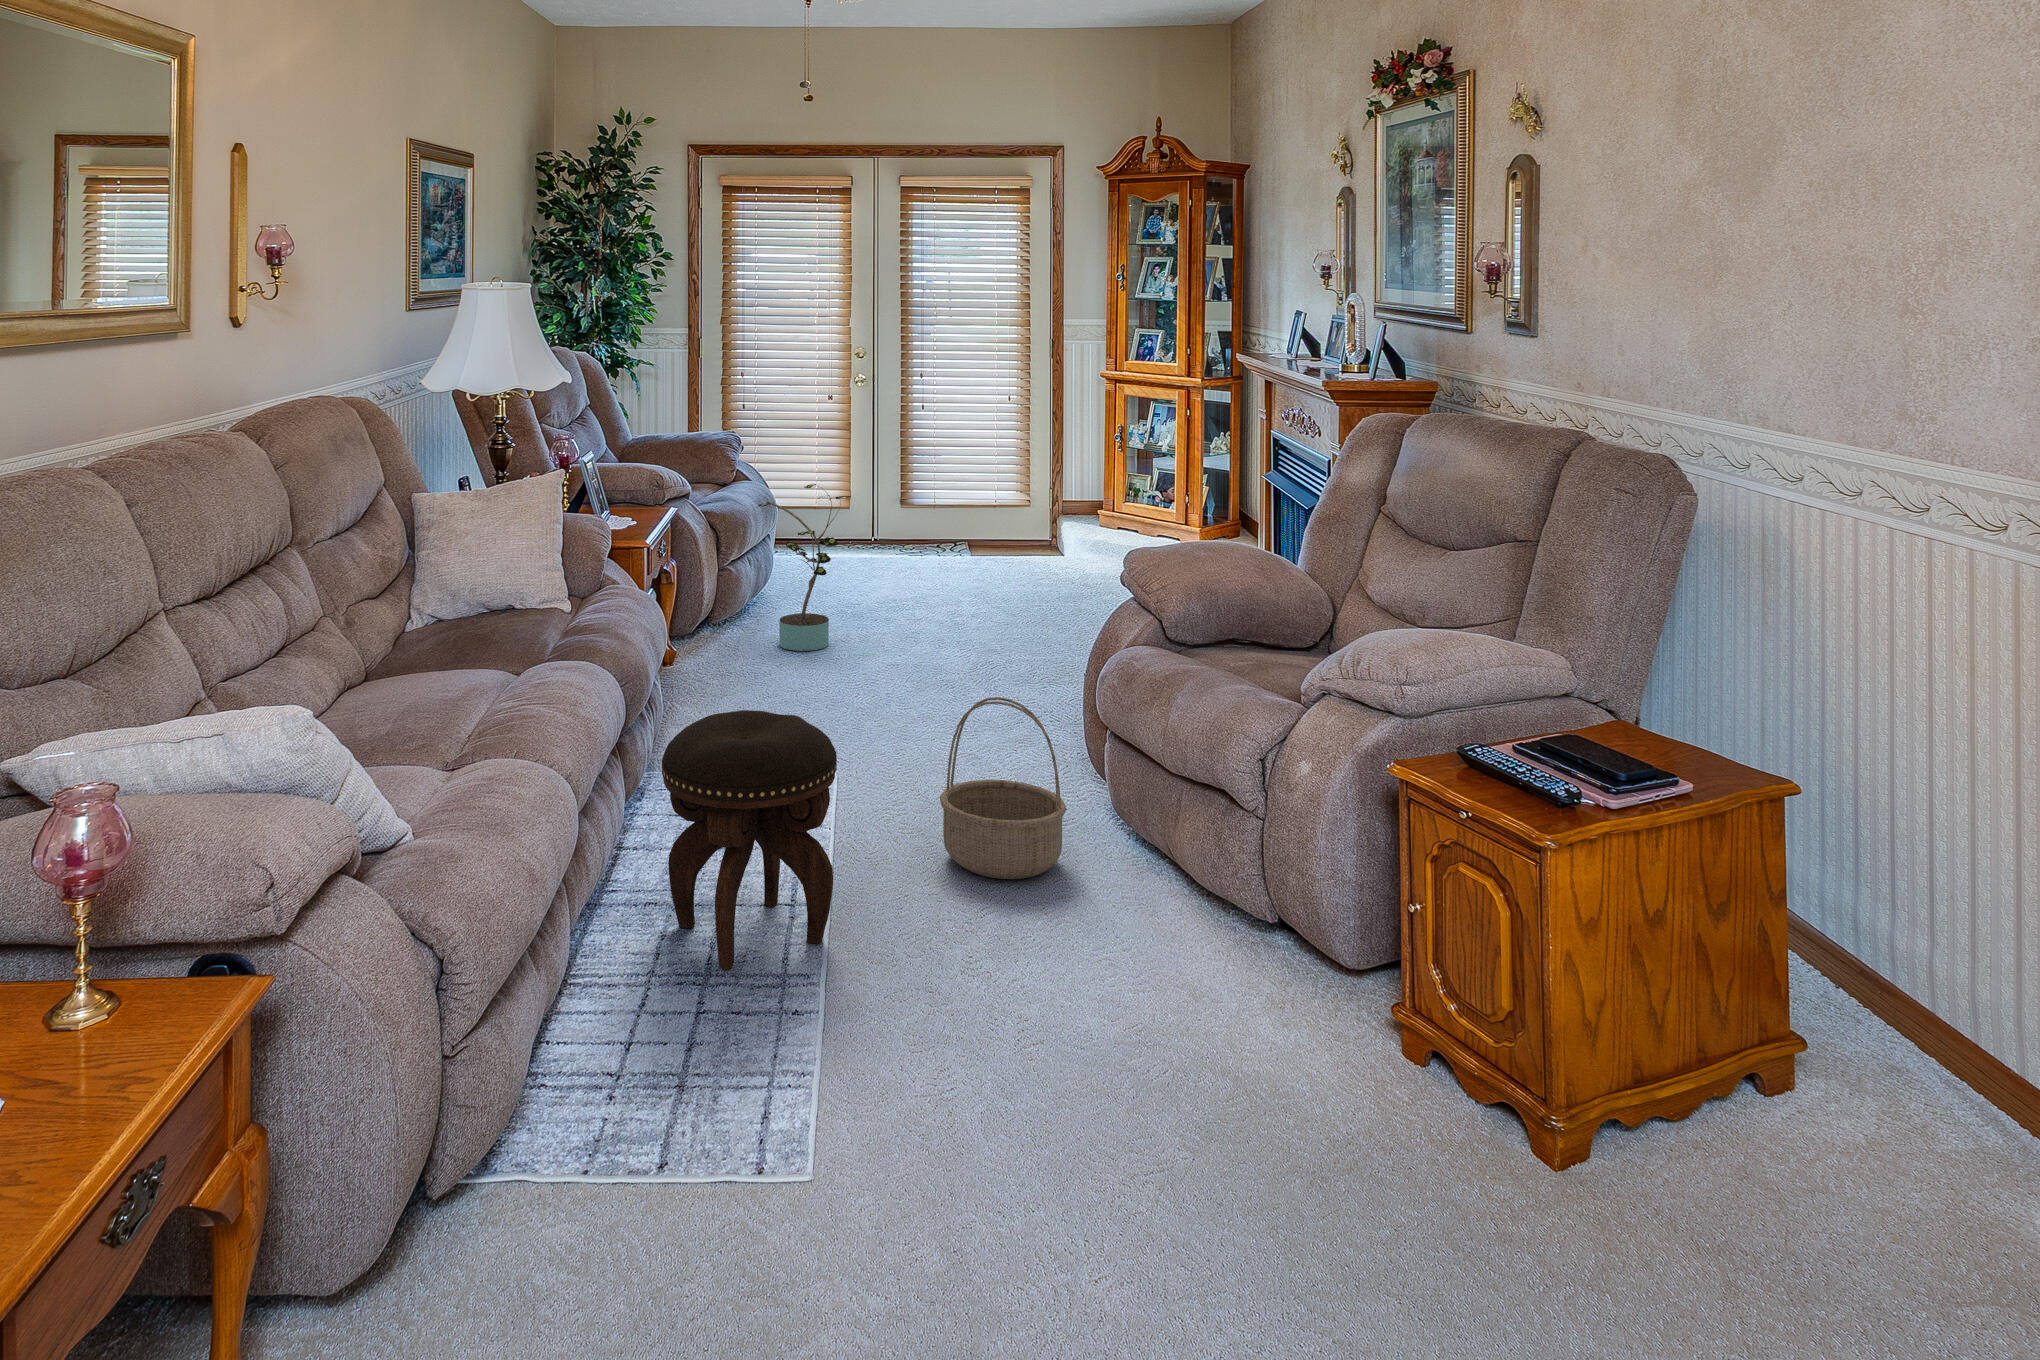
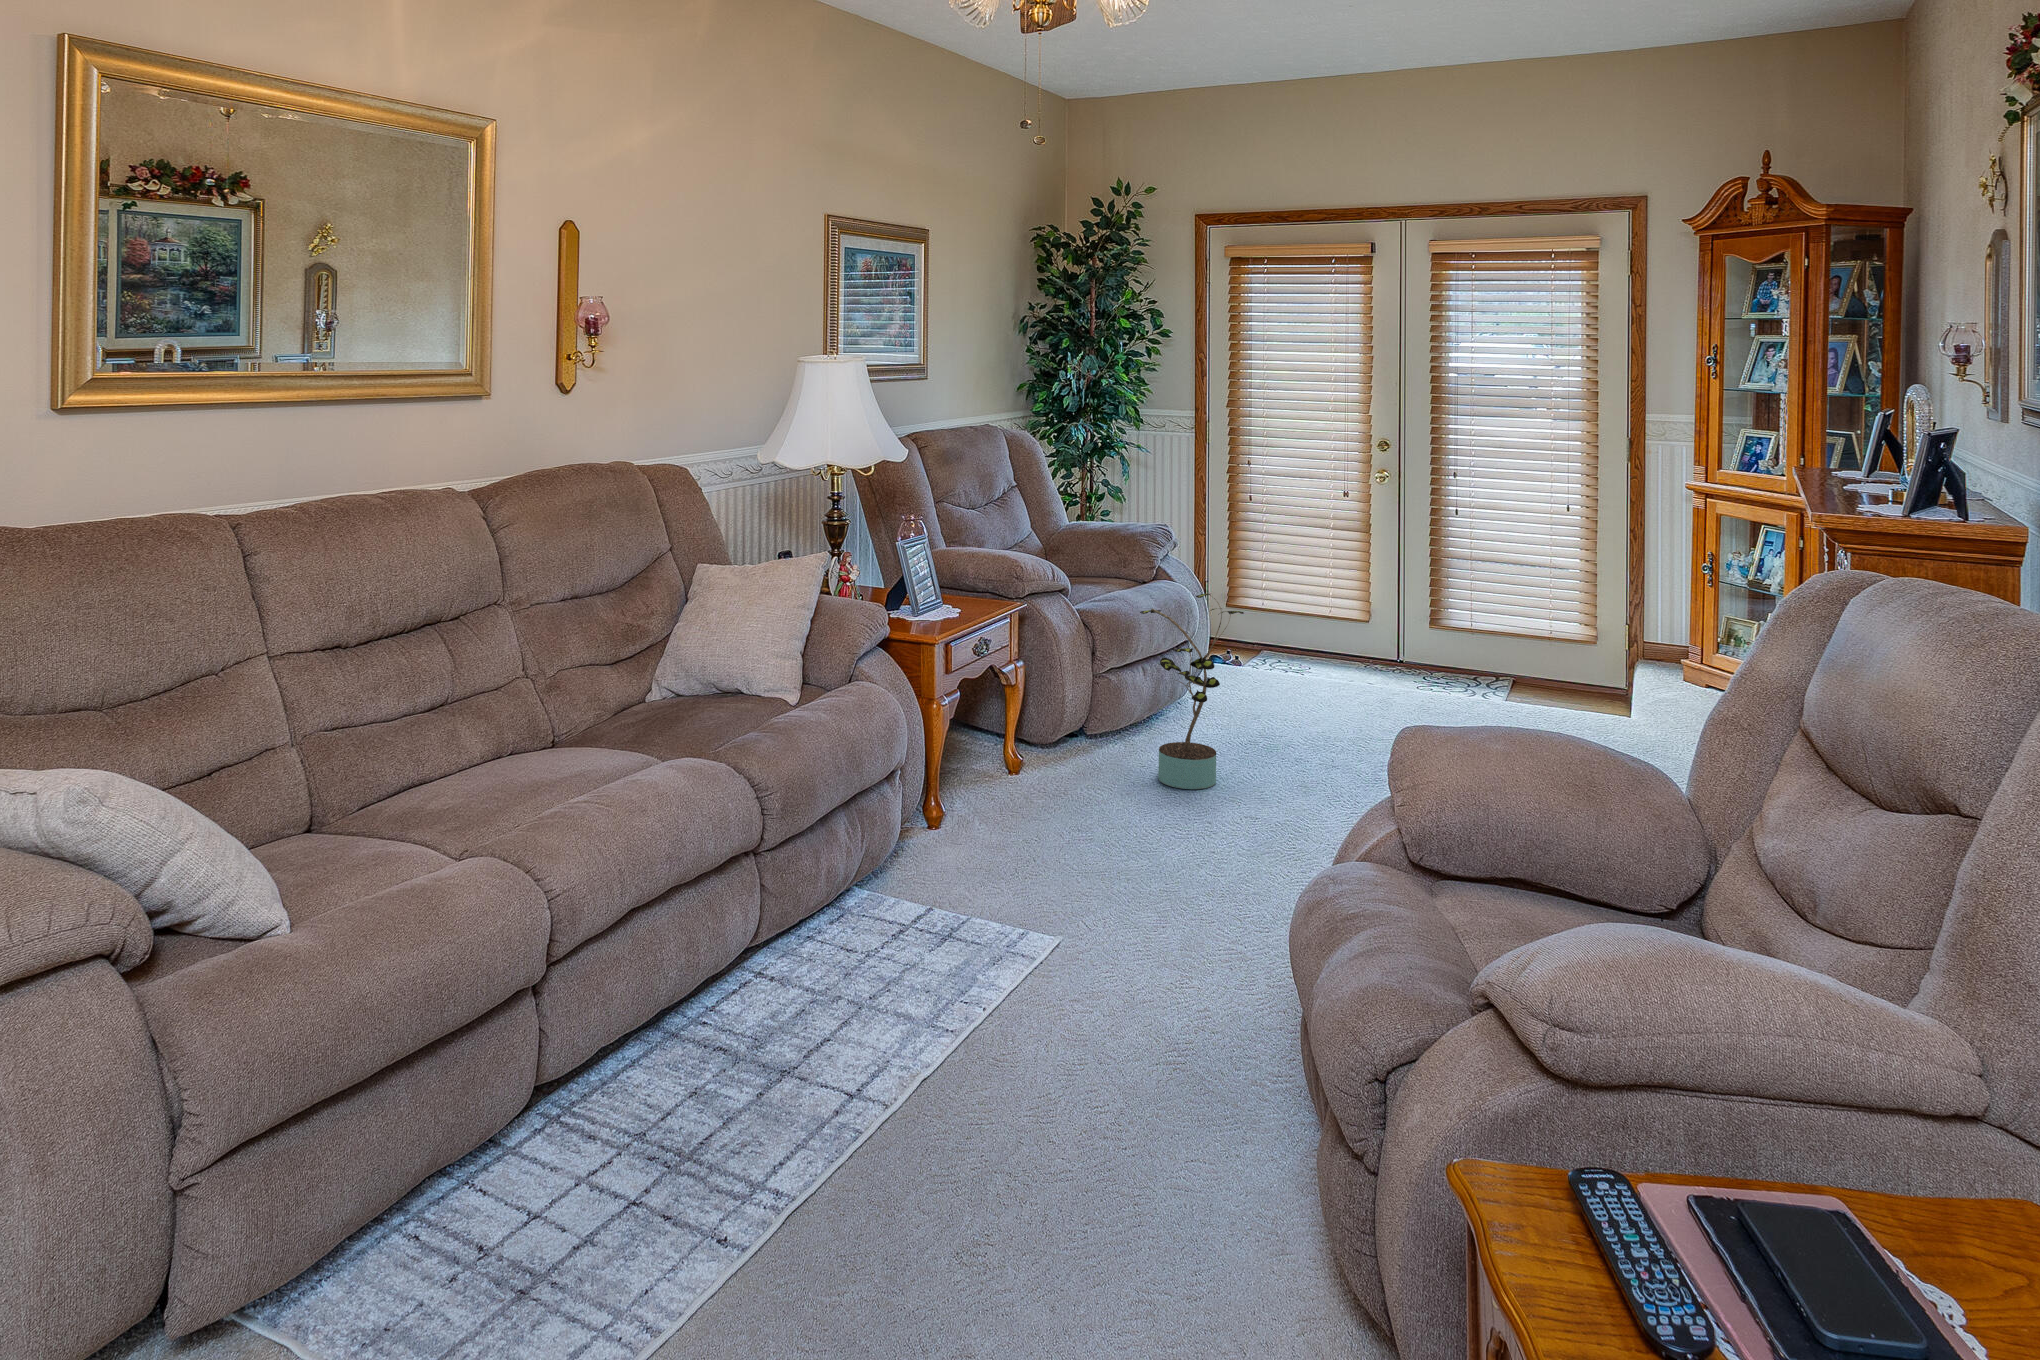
basket: present [940,697,1066,879] -> none [1058,914,1221,1184]
footstool: present [662,710,837,969] -> none [648,869,865,1201]

